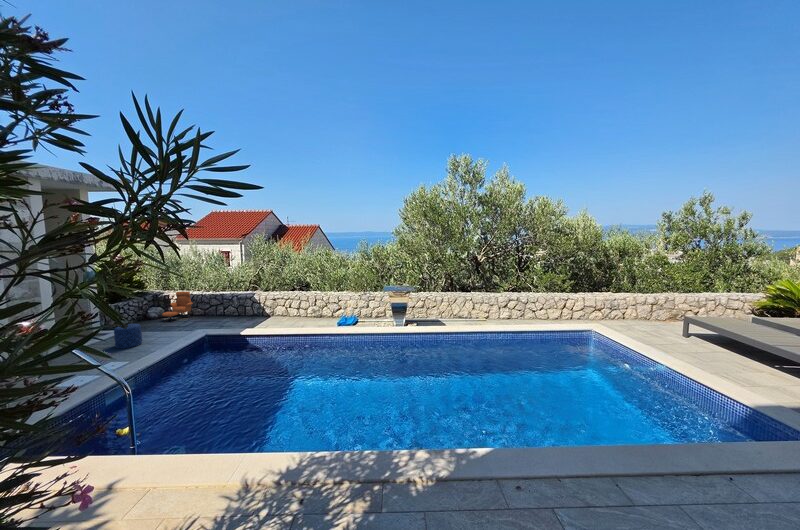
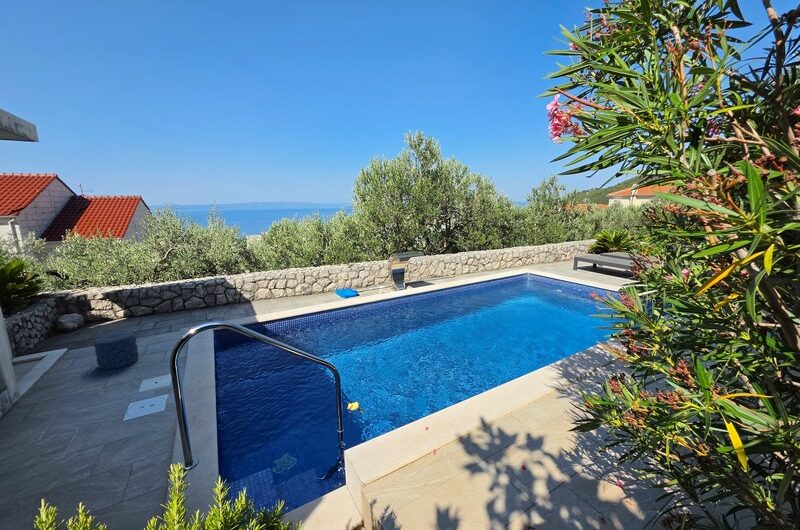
lounge chair: present [162,292,193,322] -> none [99,285,137,331]

